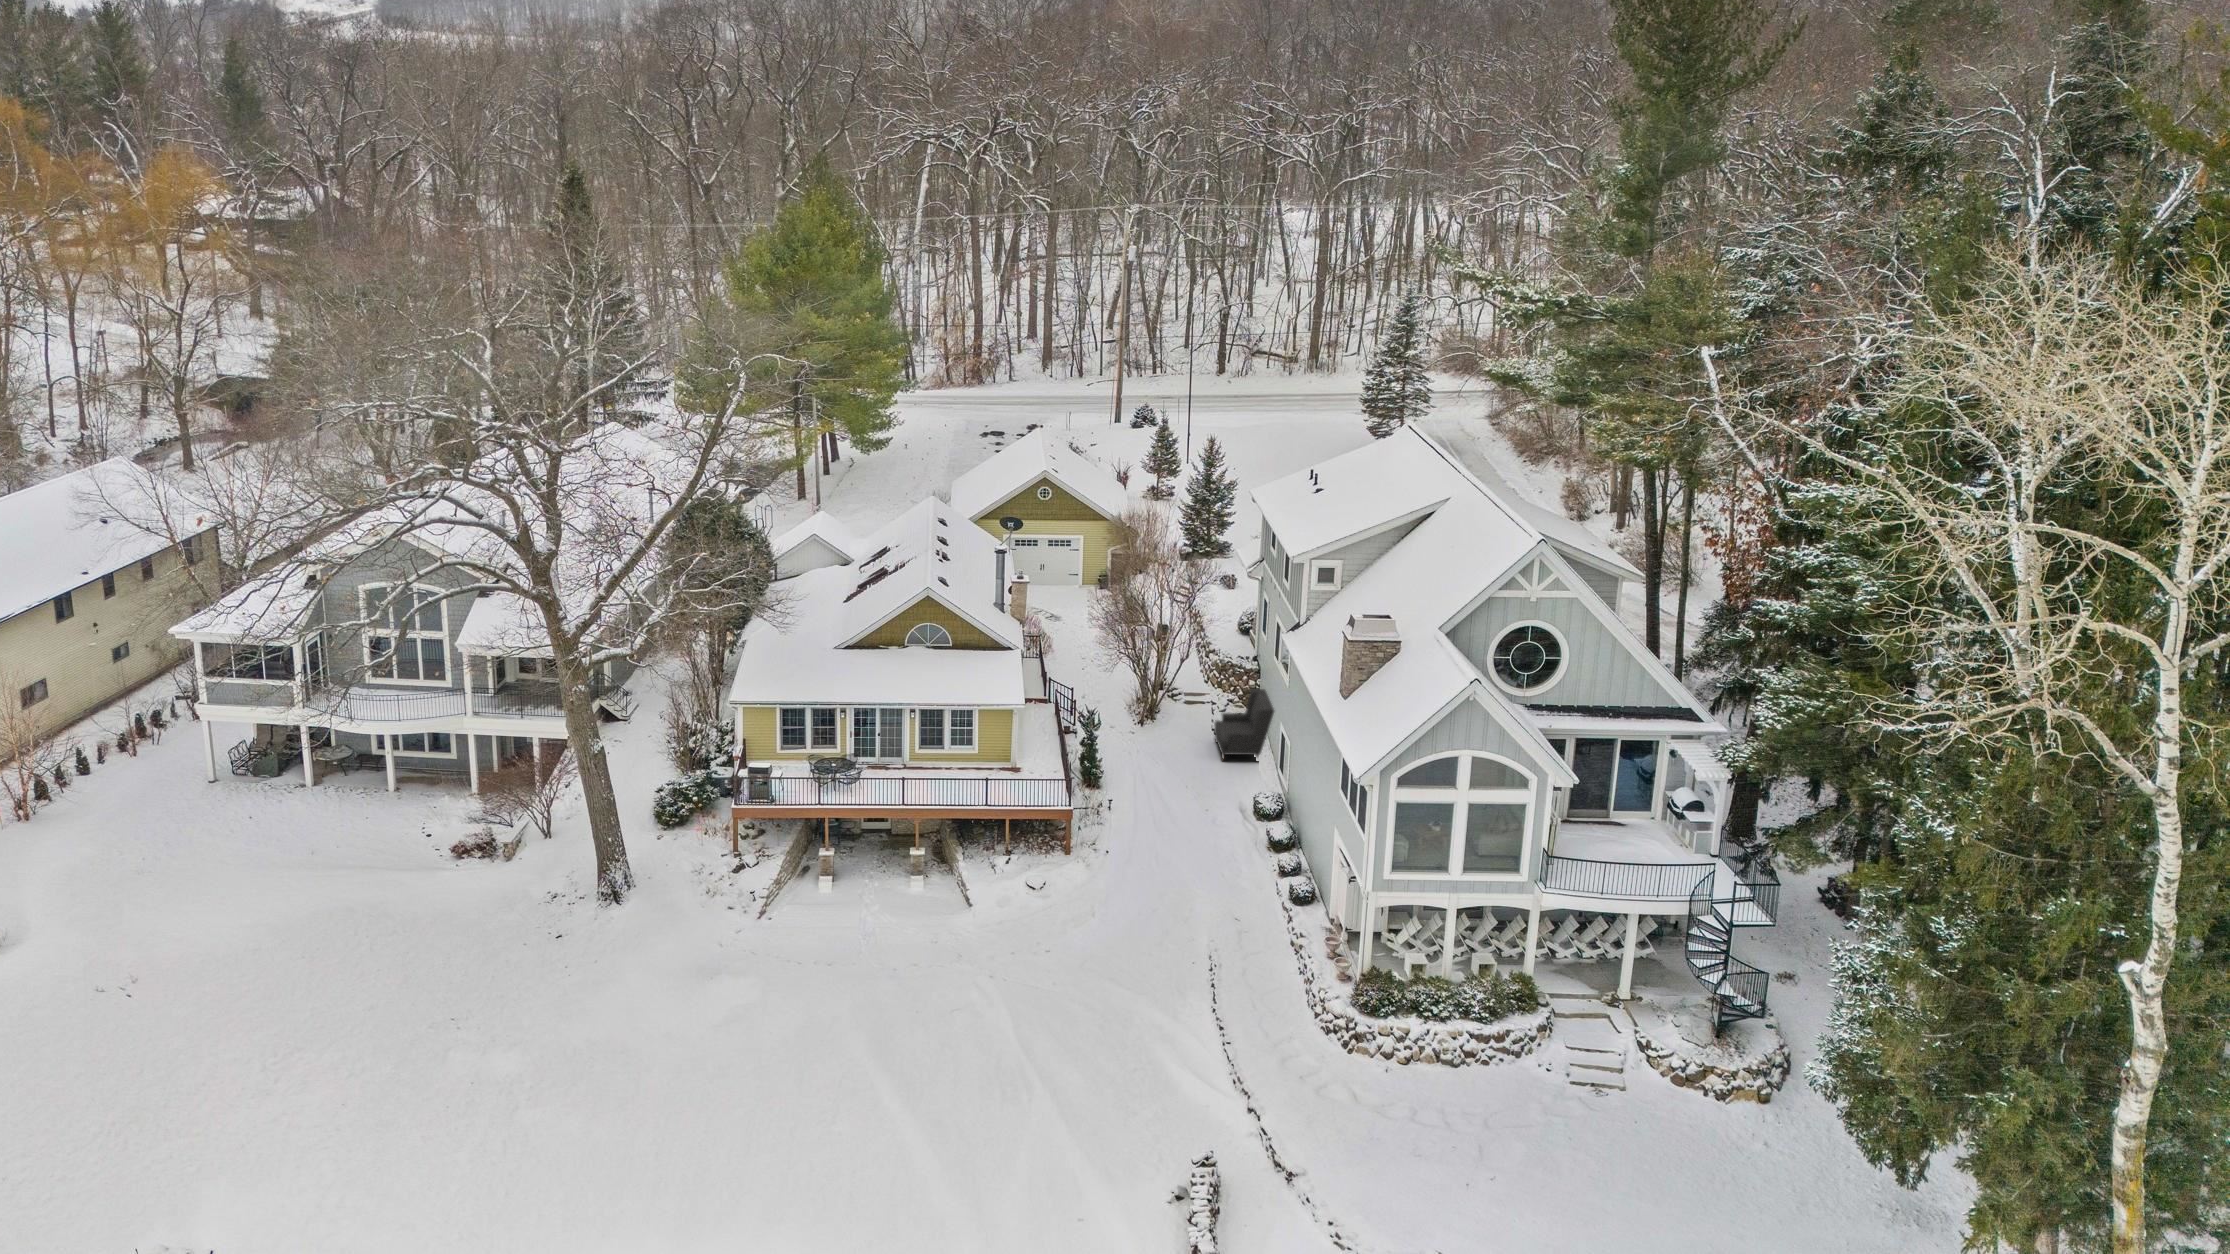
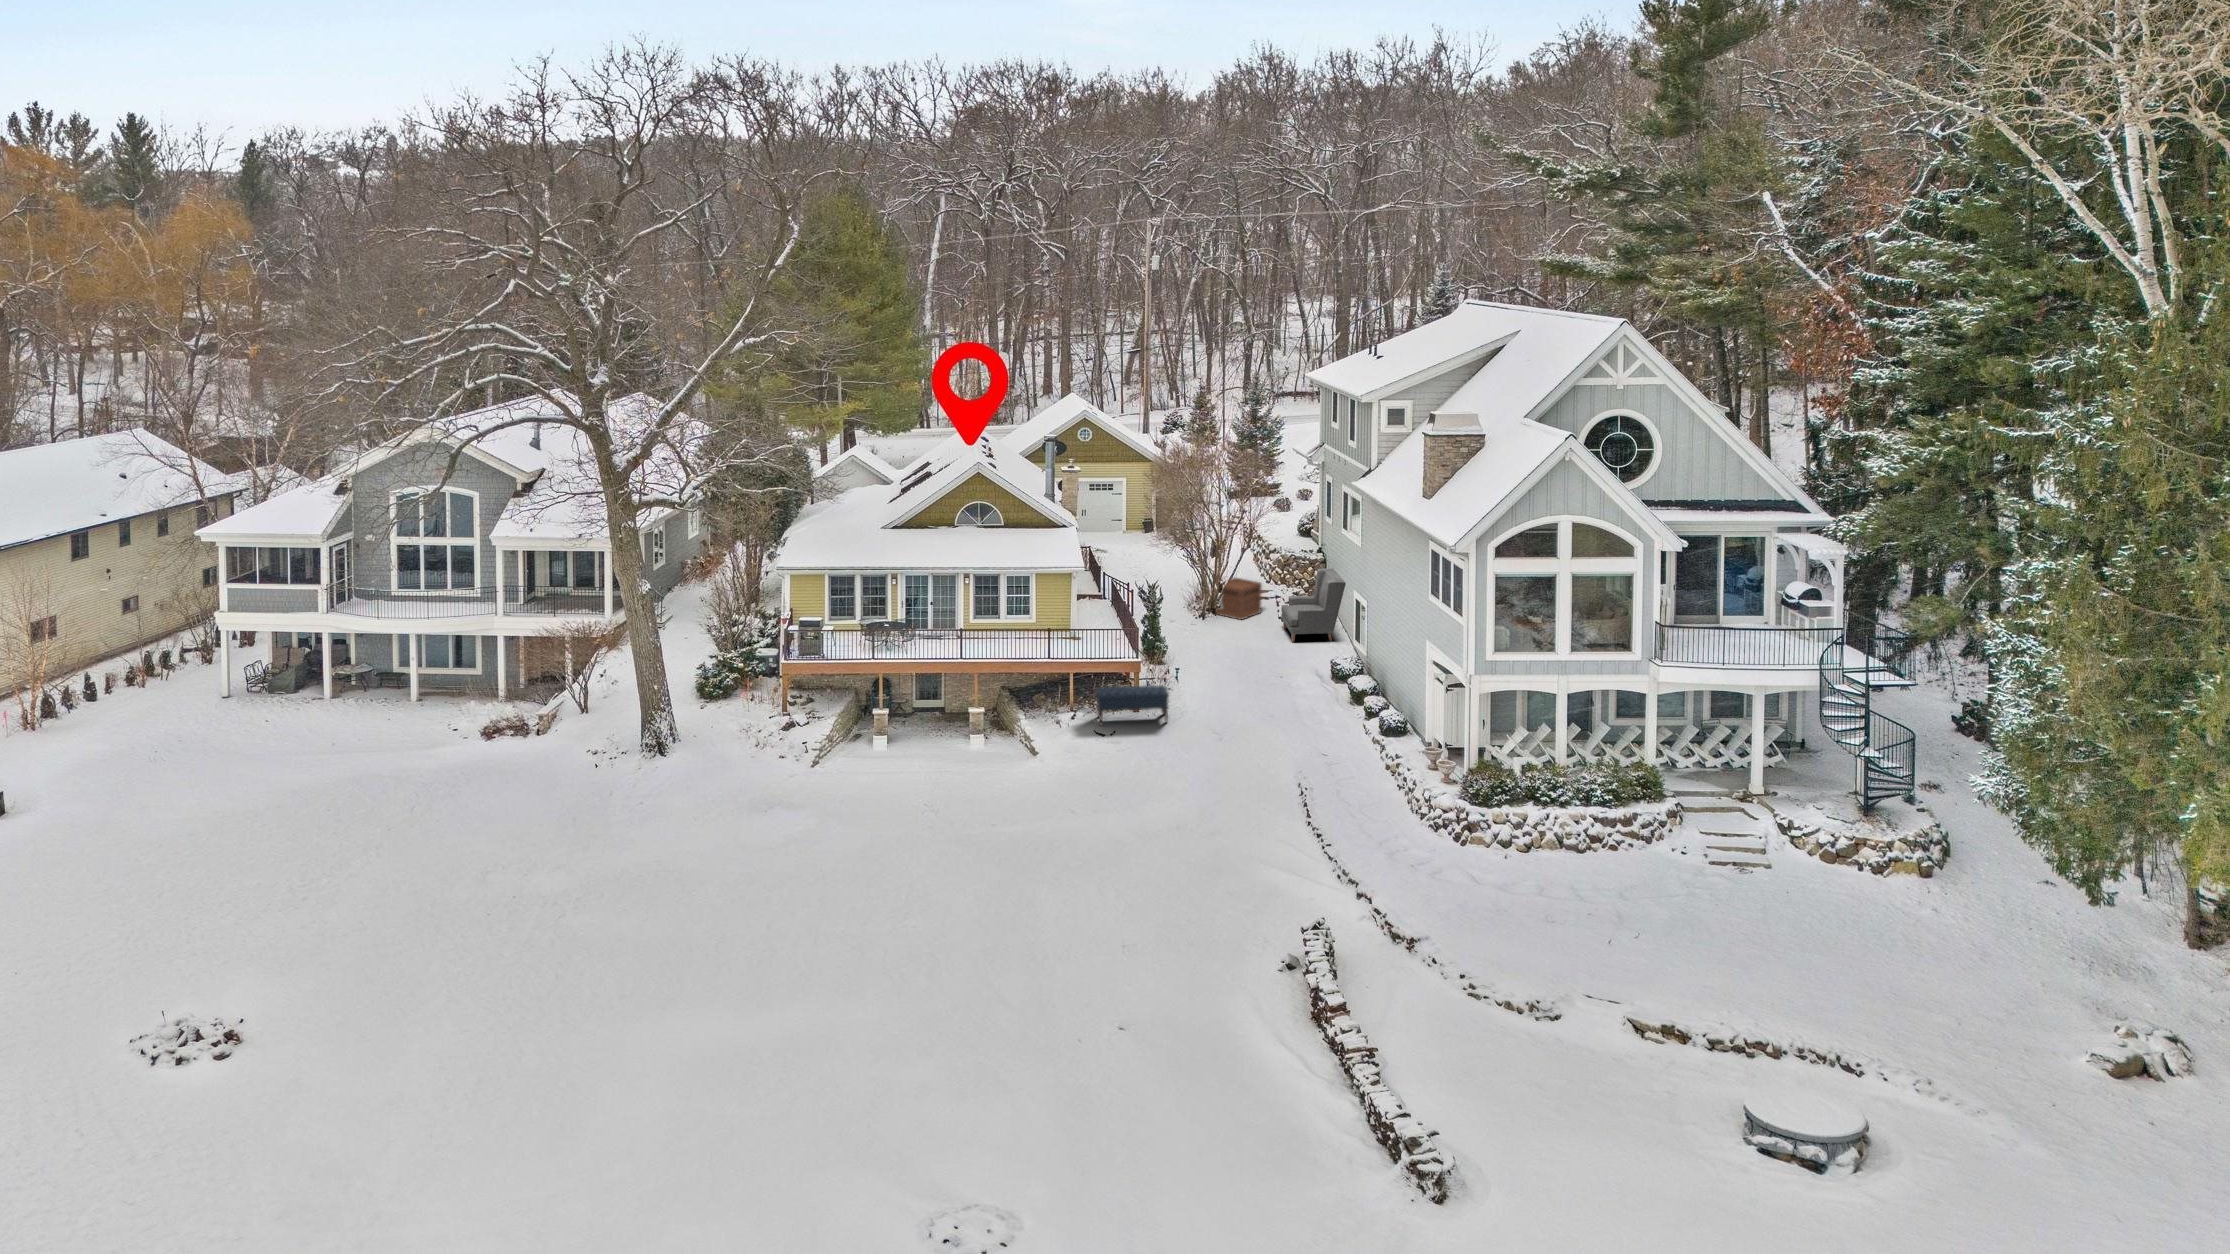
wooden crate: none [1153,682,1198,727] -> present [1215,577,1262,620]
bench: none [1030,831,1097,868] -> present [1096,685,1169,724]

